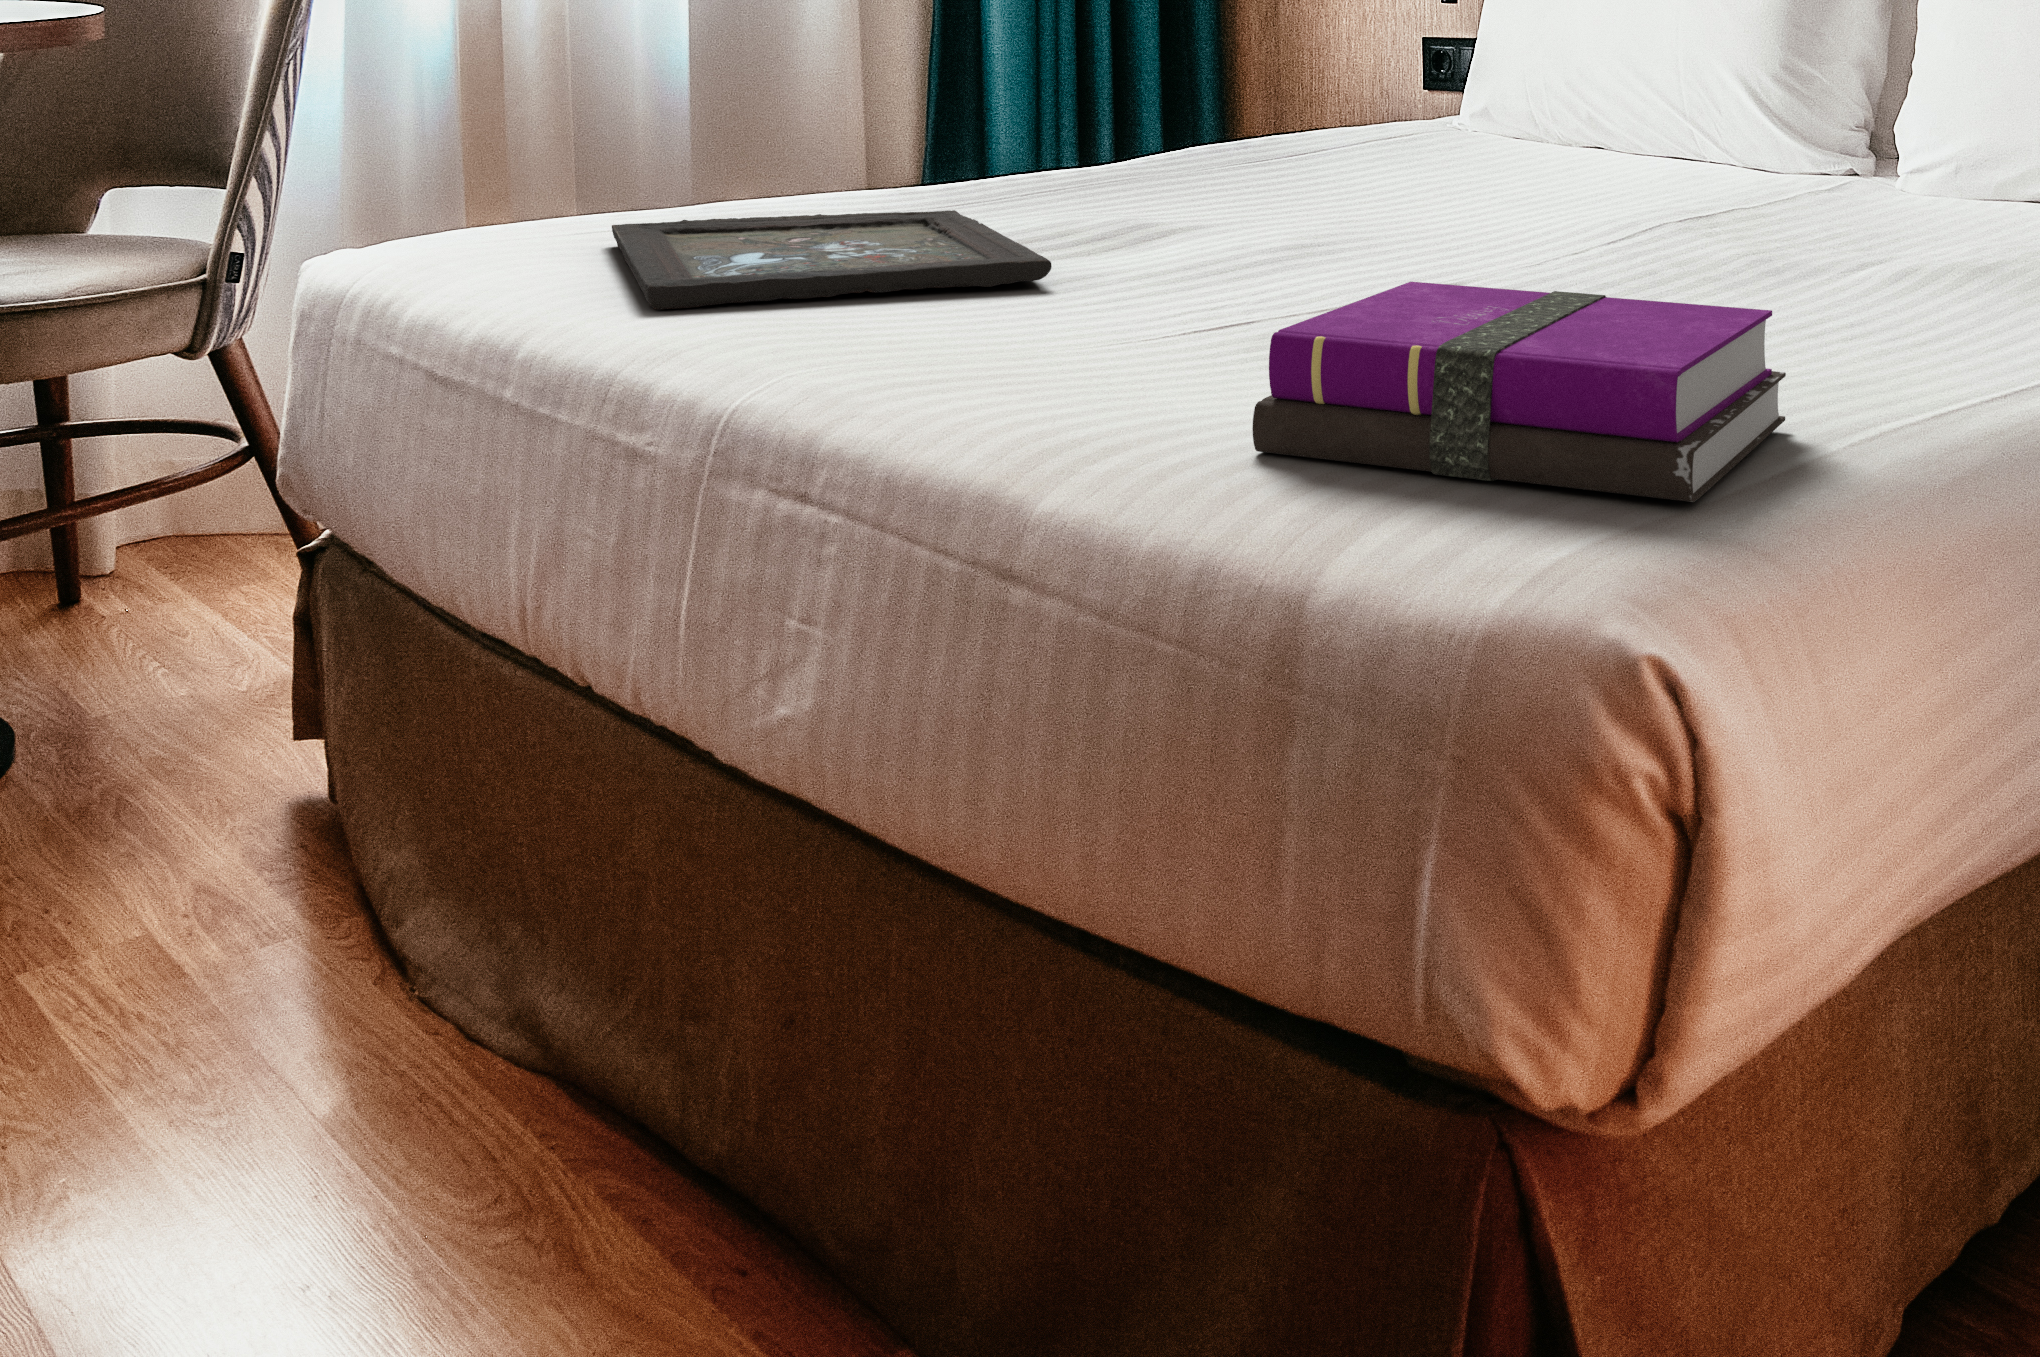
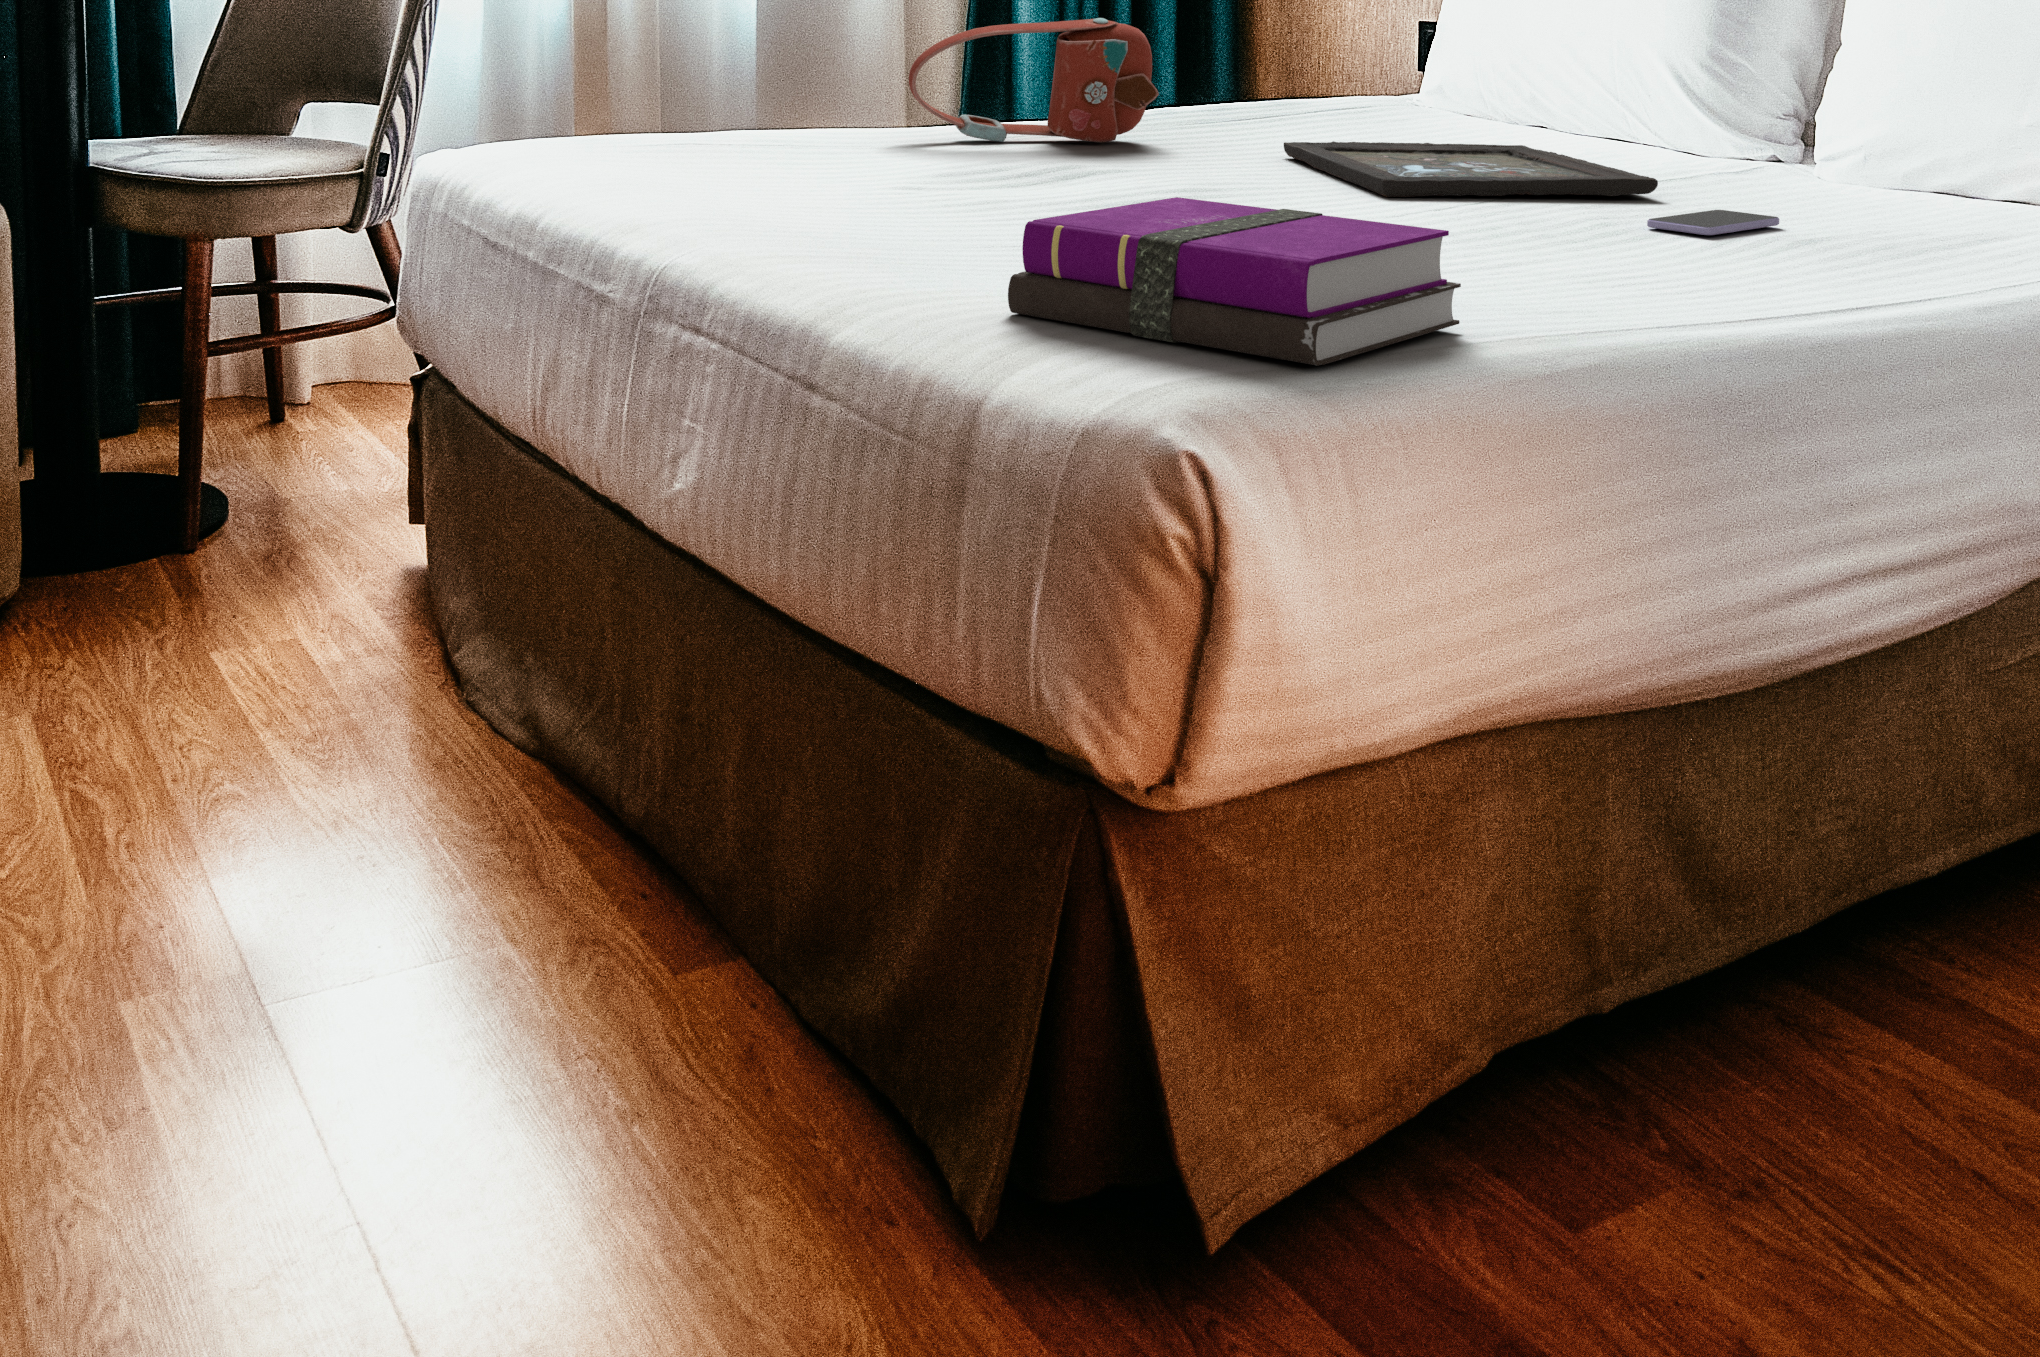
handbag: none [937,51,1225,198] -> present [909,18,1159,143]
tray: present [612,210,1052,310] -> present [1284,141,1658,197]
smartphone: none [1823,241,1944,273] -> present [1647,210,1779,235]

